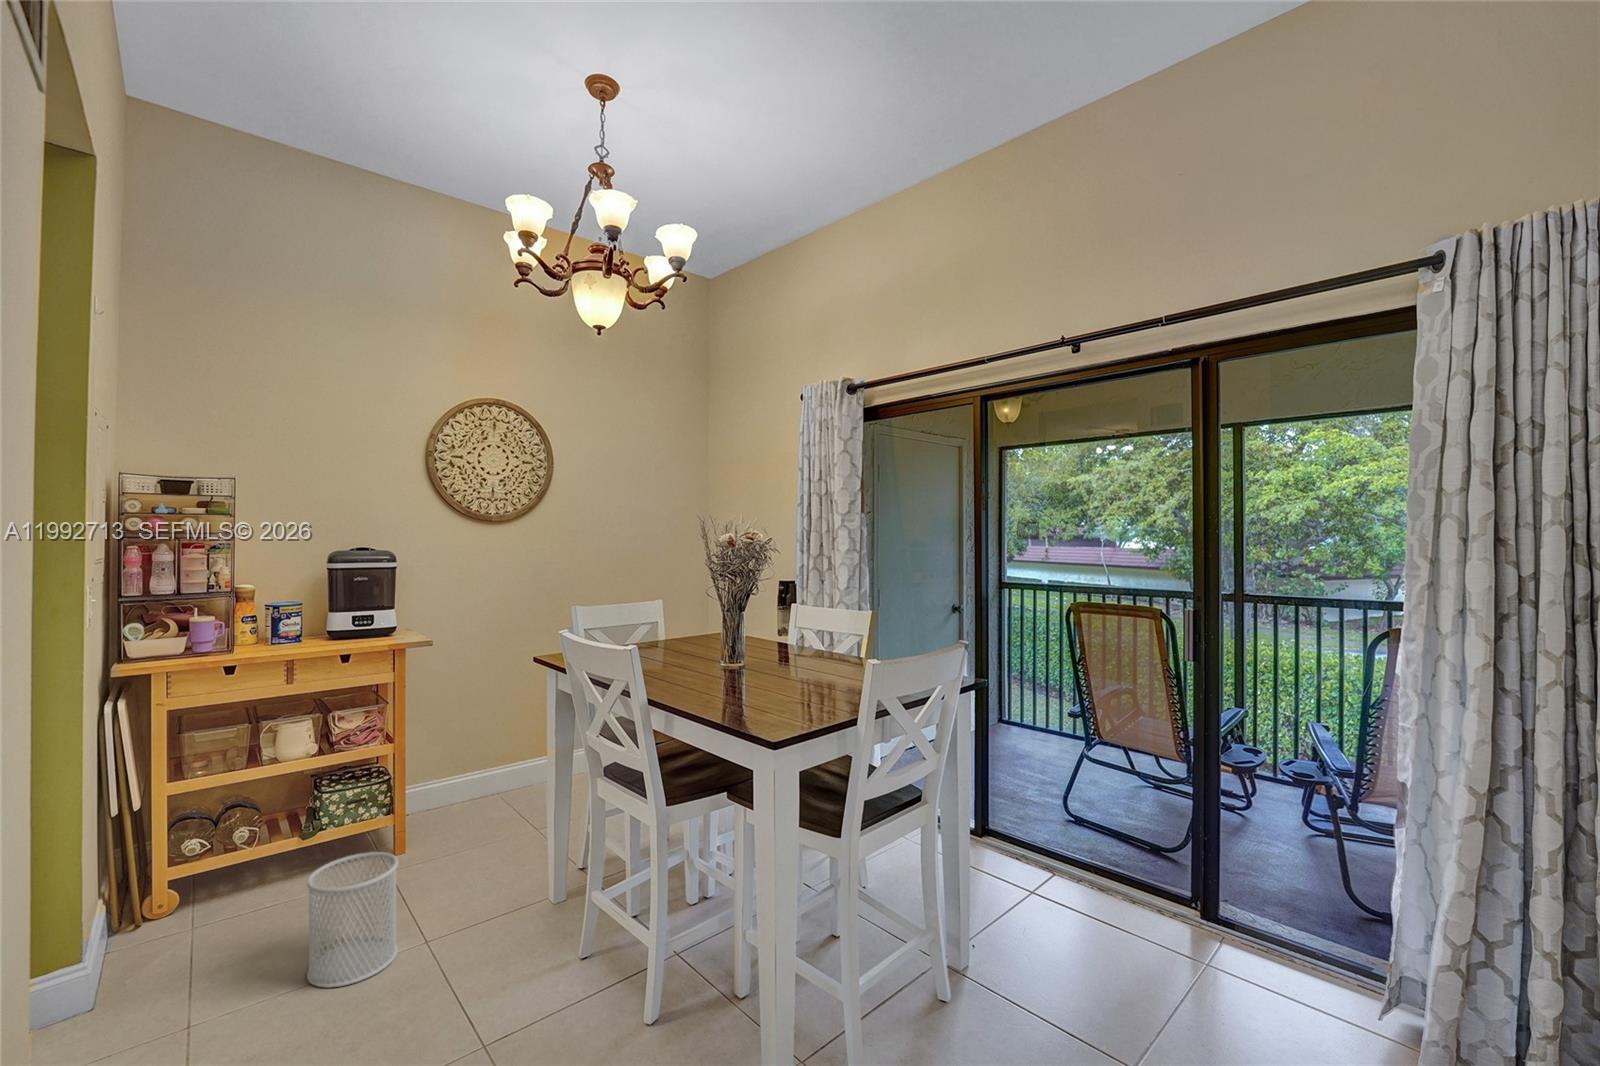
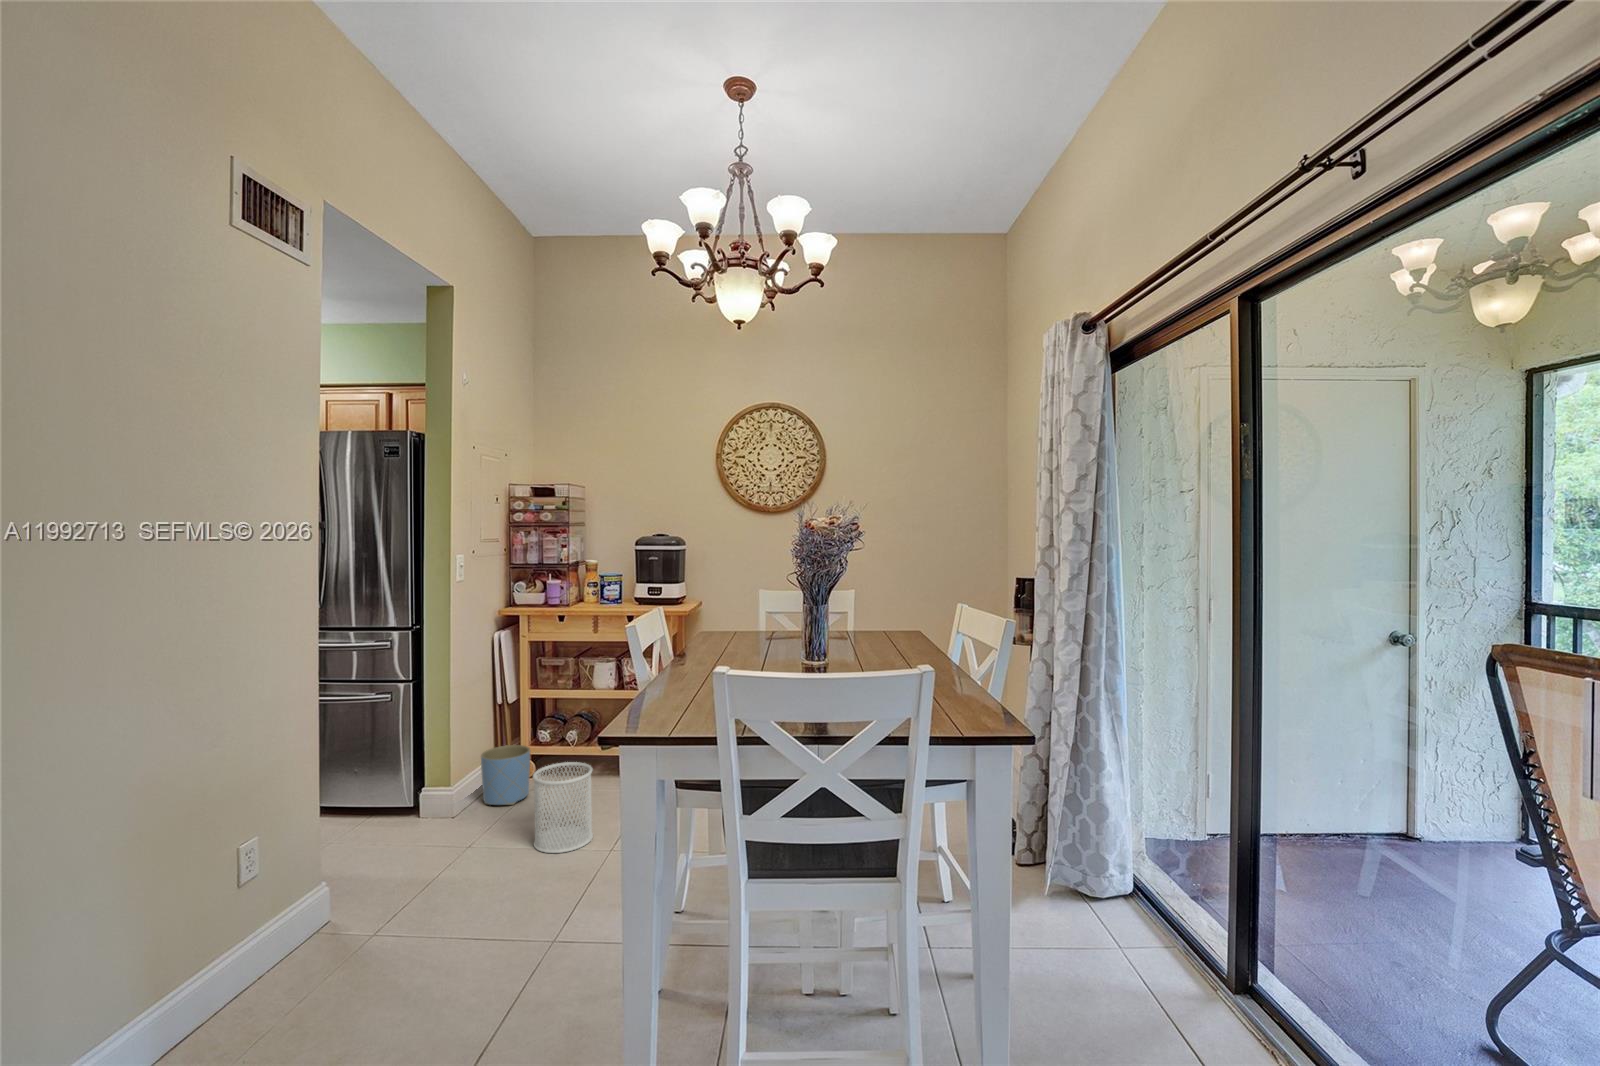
planter: none [110,870,207,981] -> present [481,745,530,805]

